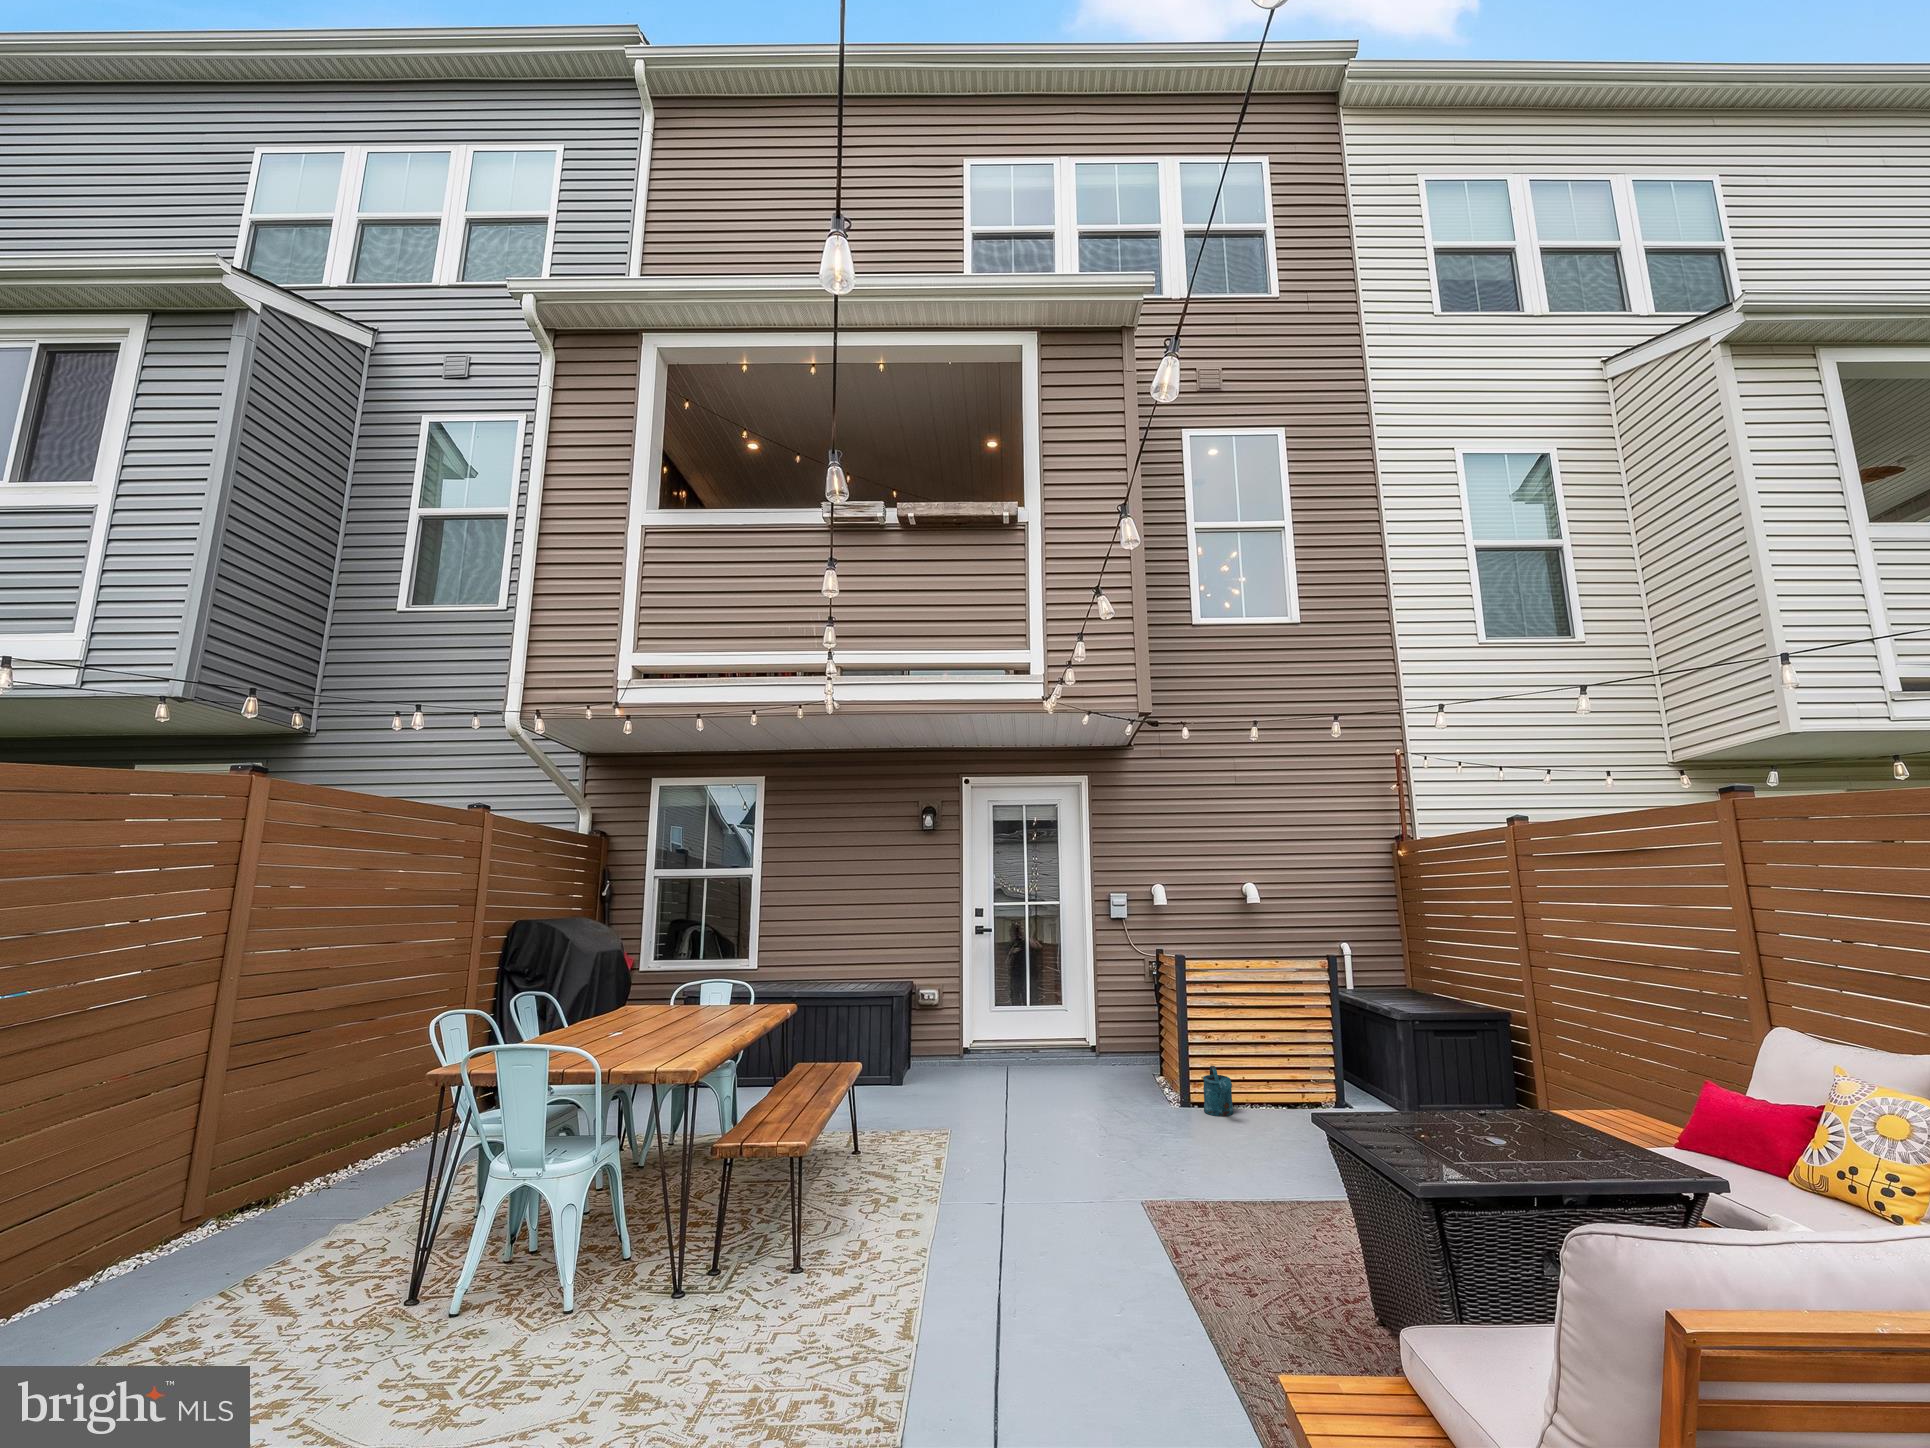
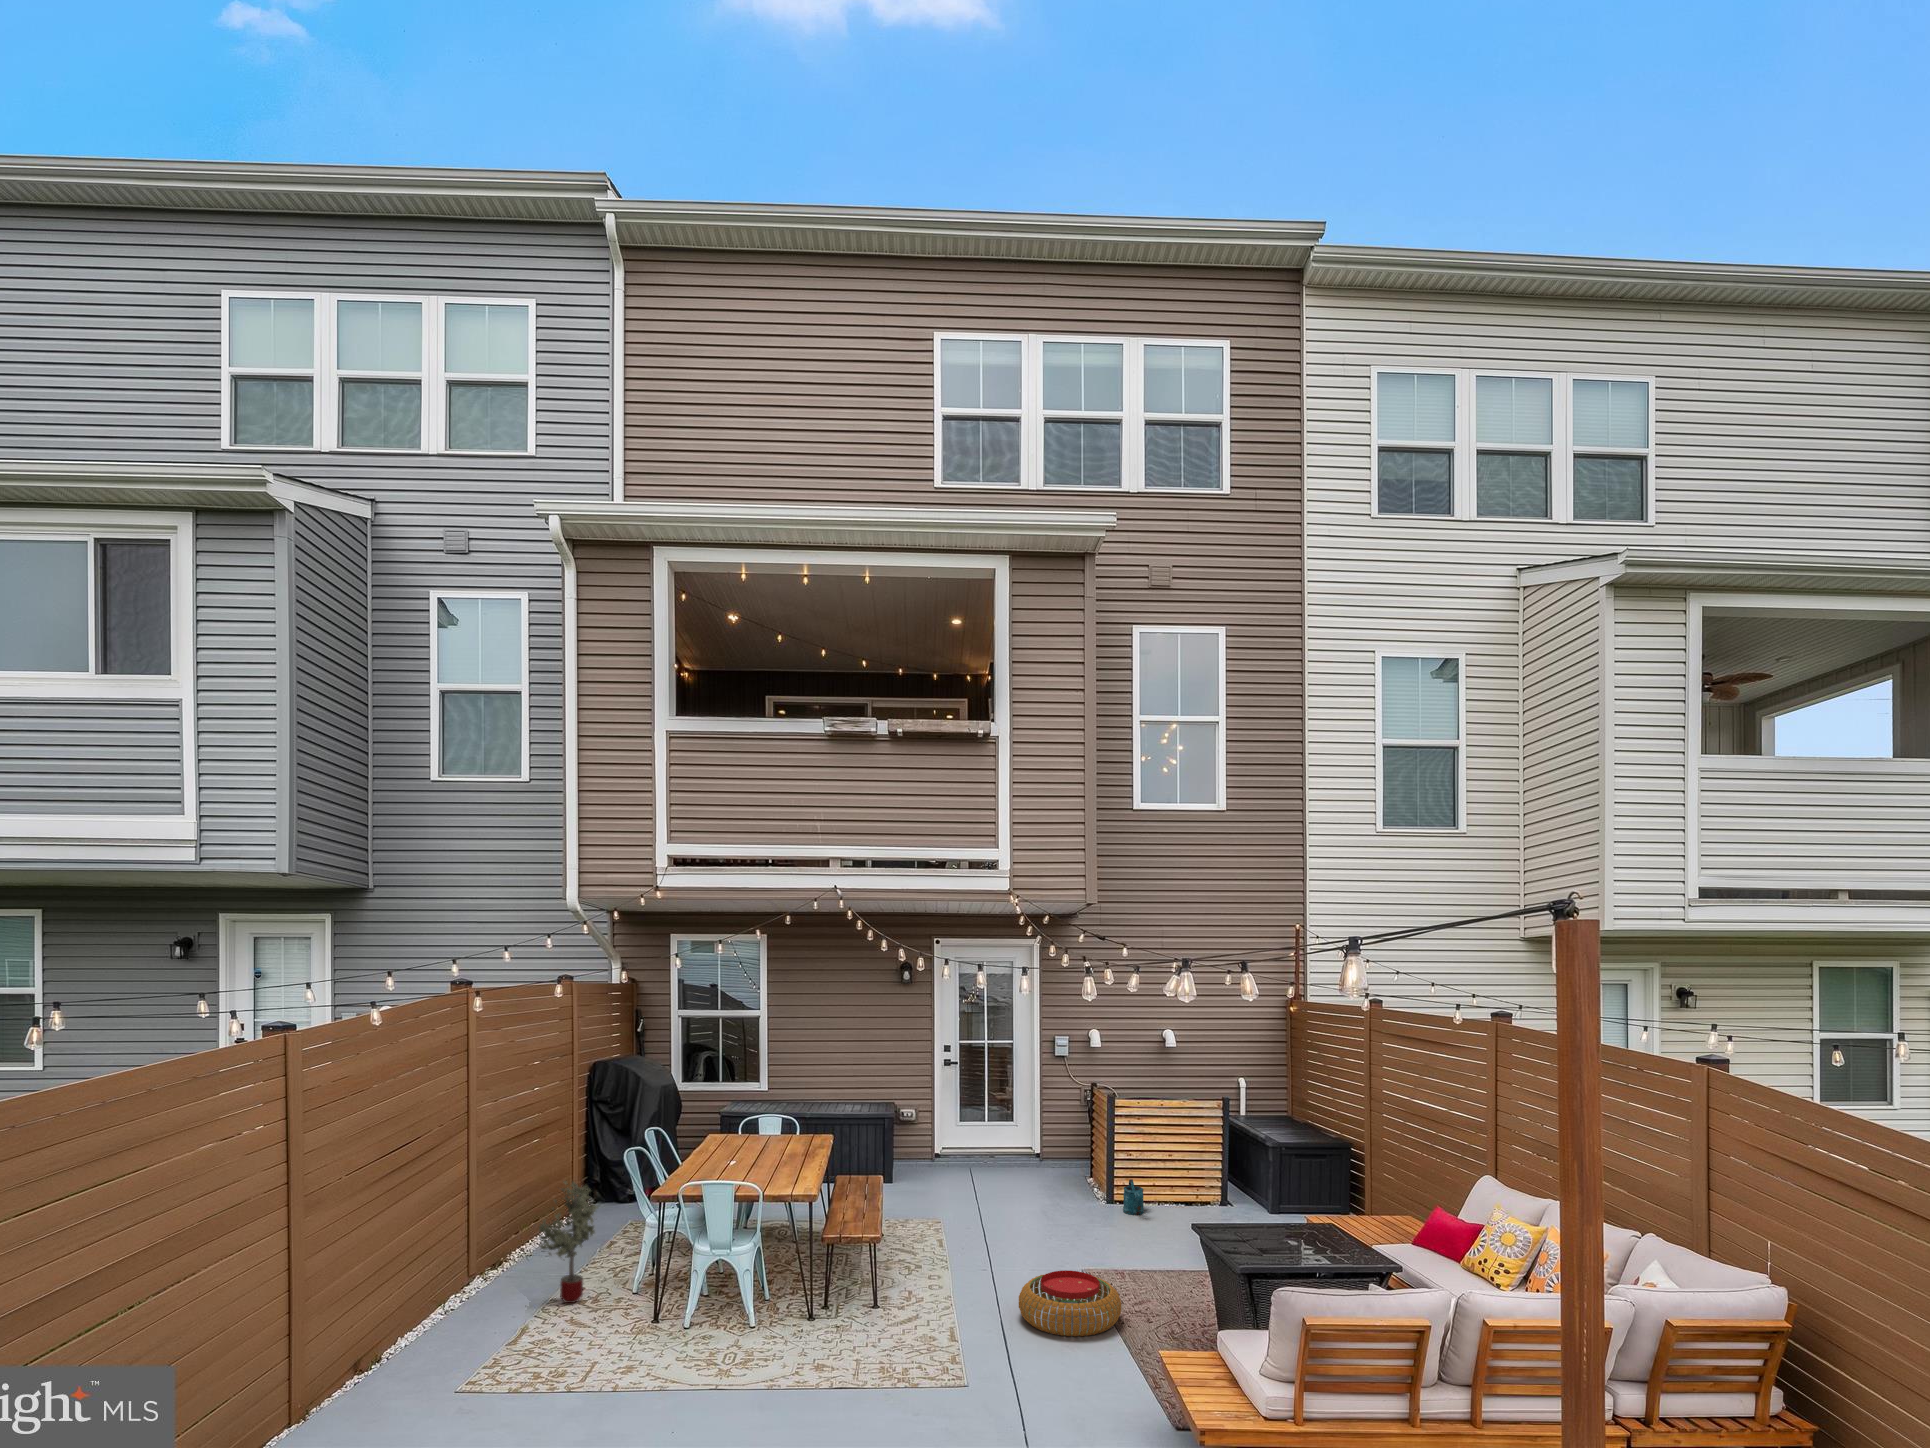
potted tree: none [134,1037,315,1267] -> present [539,1181,598,1303]
pouf: none [1009,1201,1214,1352] -> present [1019,1270,1121,1337]

